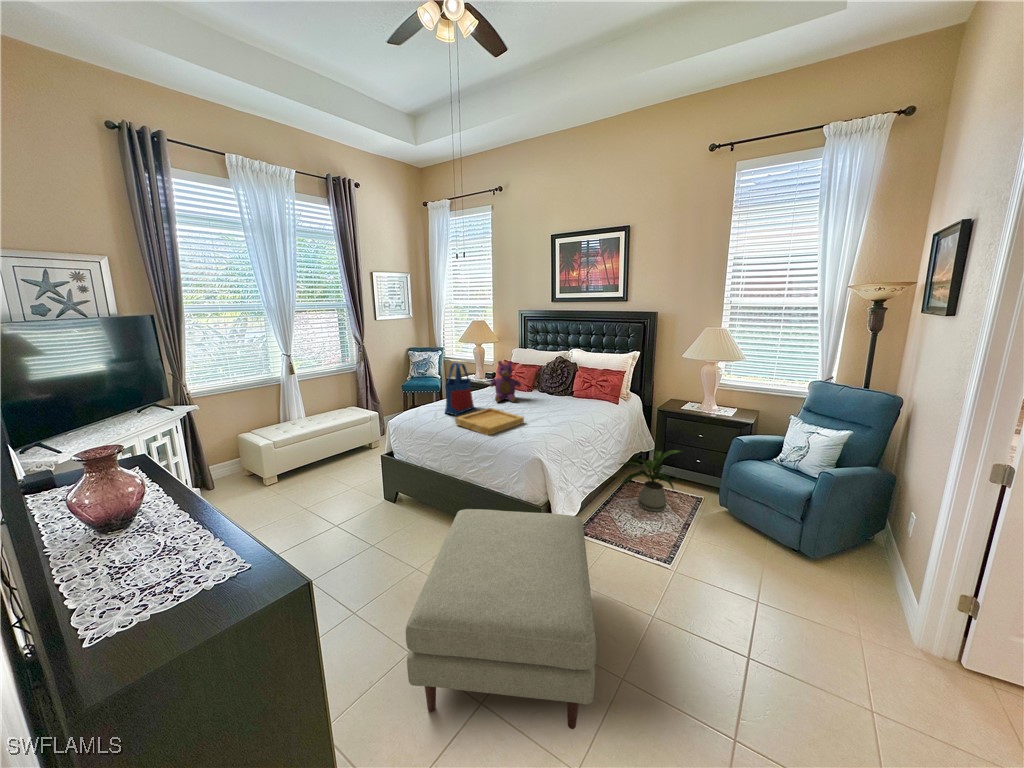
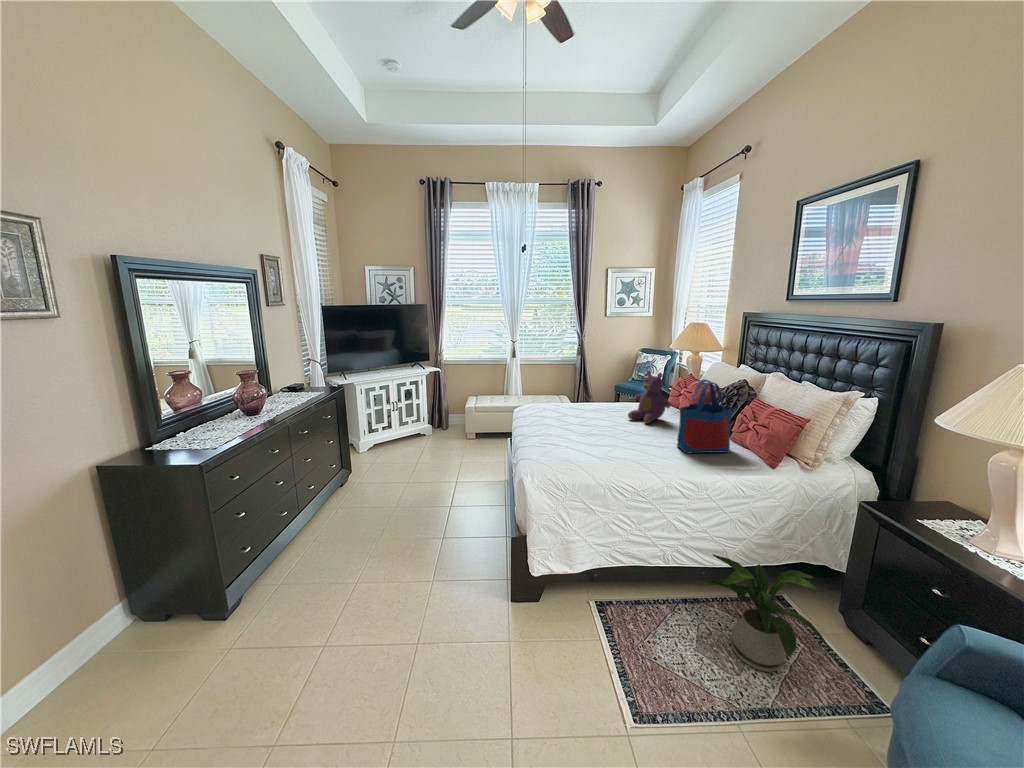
tote bag: present [445,363,474,415] -> present [677,379,733,454]
tray: present [455,408,524,435] -> none [535,417,594,445]
ottoman: present [406,509,596,729] -> none [296,495,509,712]

